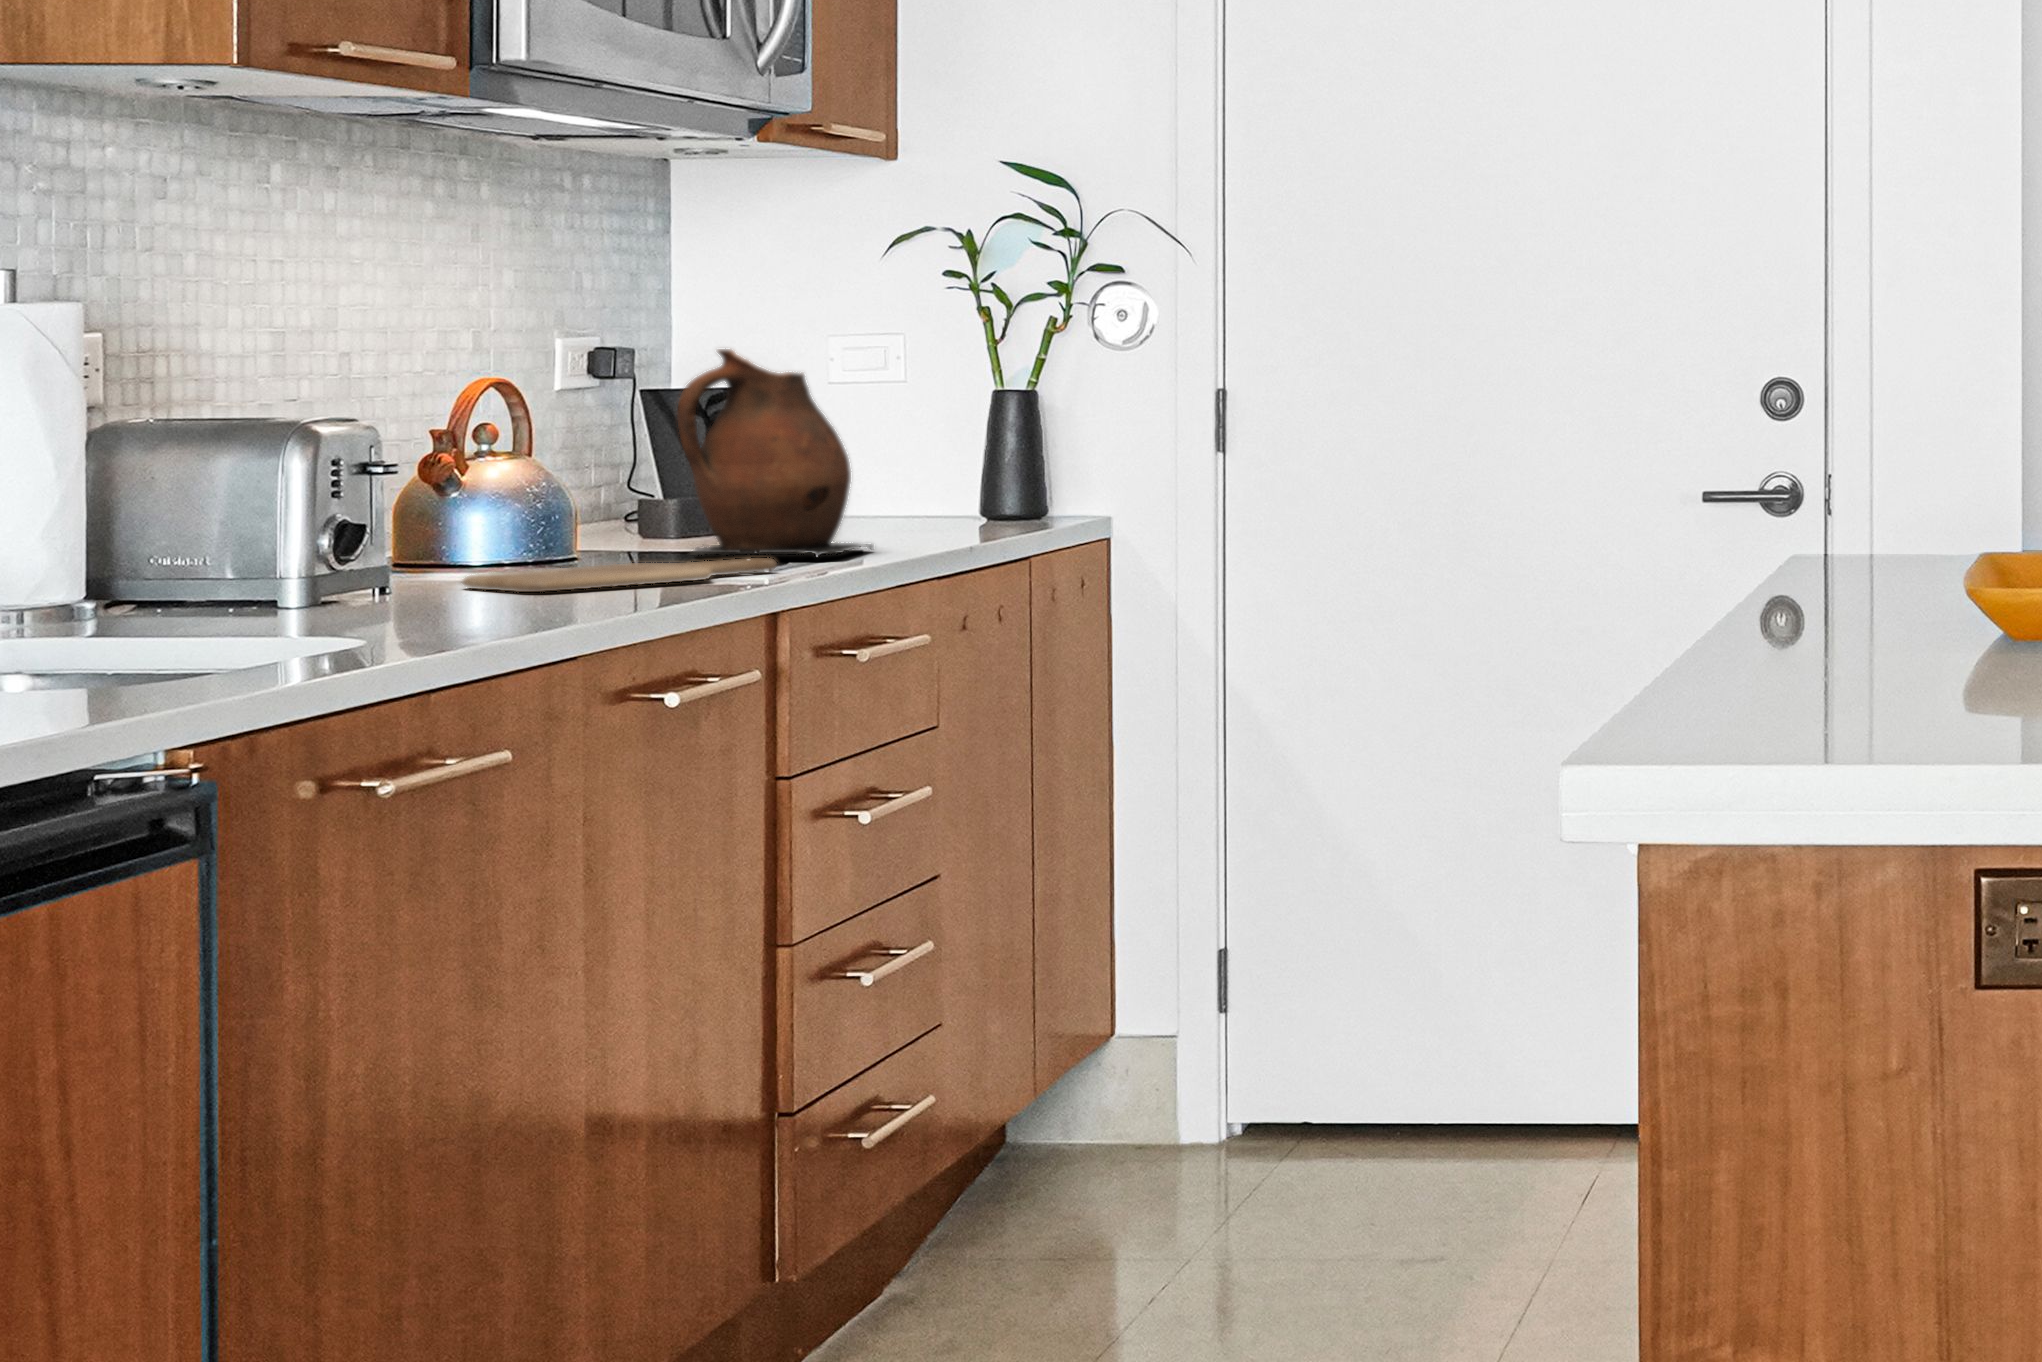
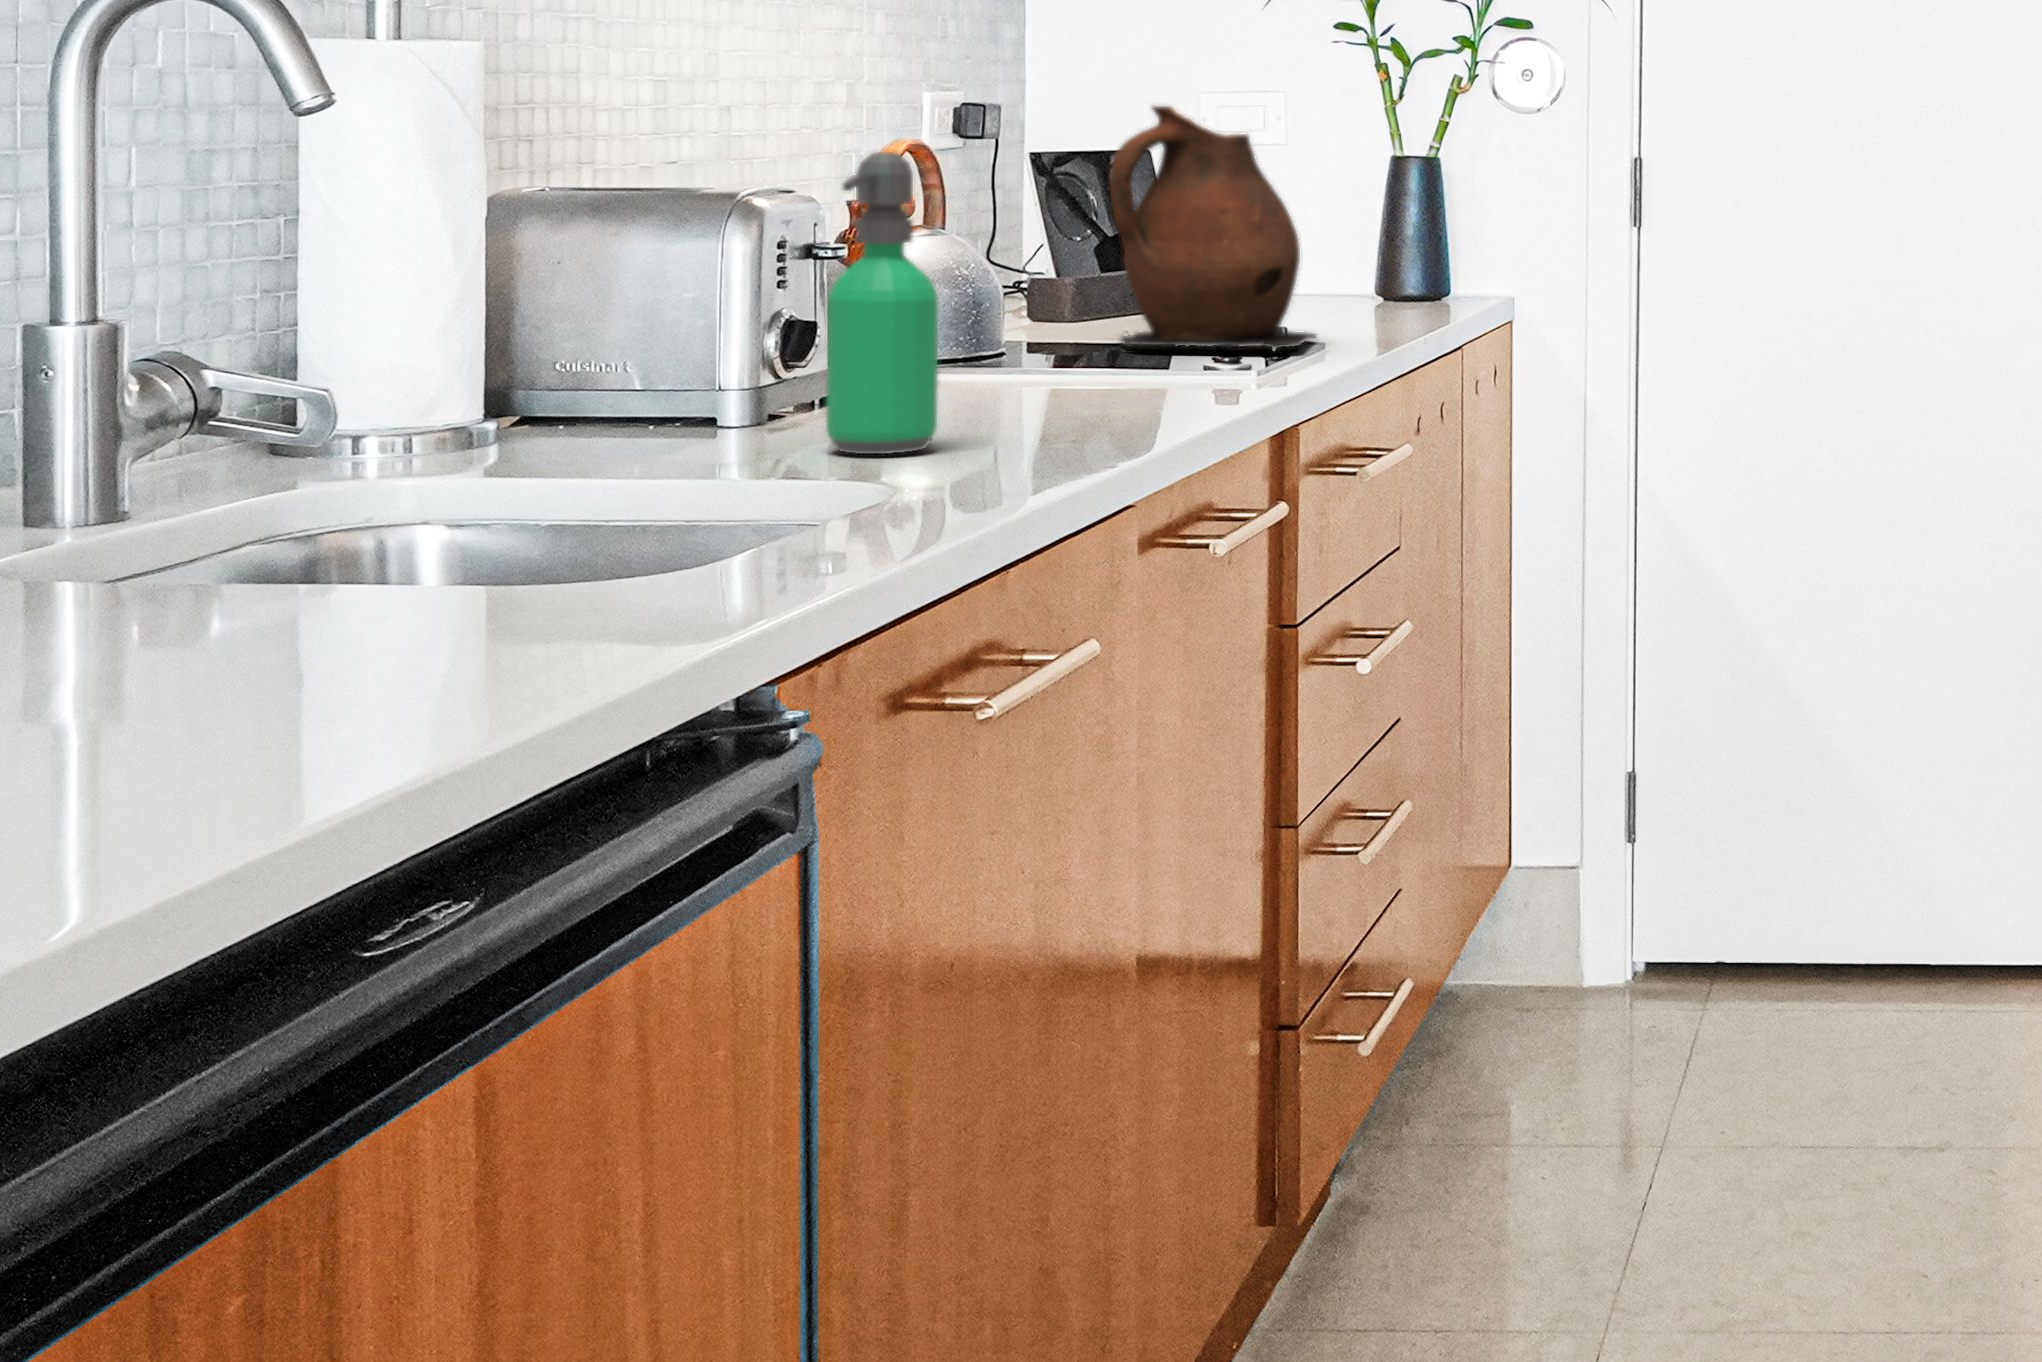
soap dispenser: none [348,387,438,624] -> present [826,152,939,454]
cutting board: present [463,558,777,592] -> none [906,355,1250,401]

